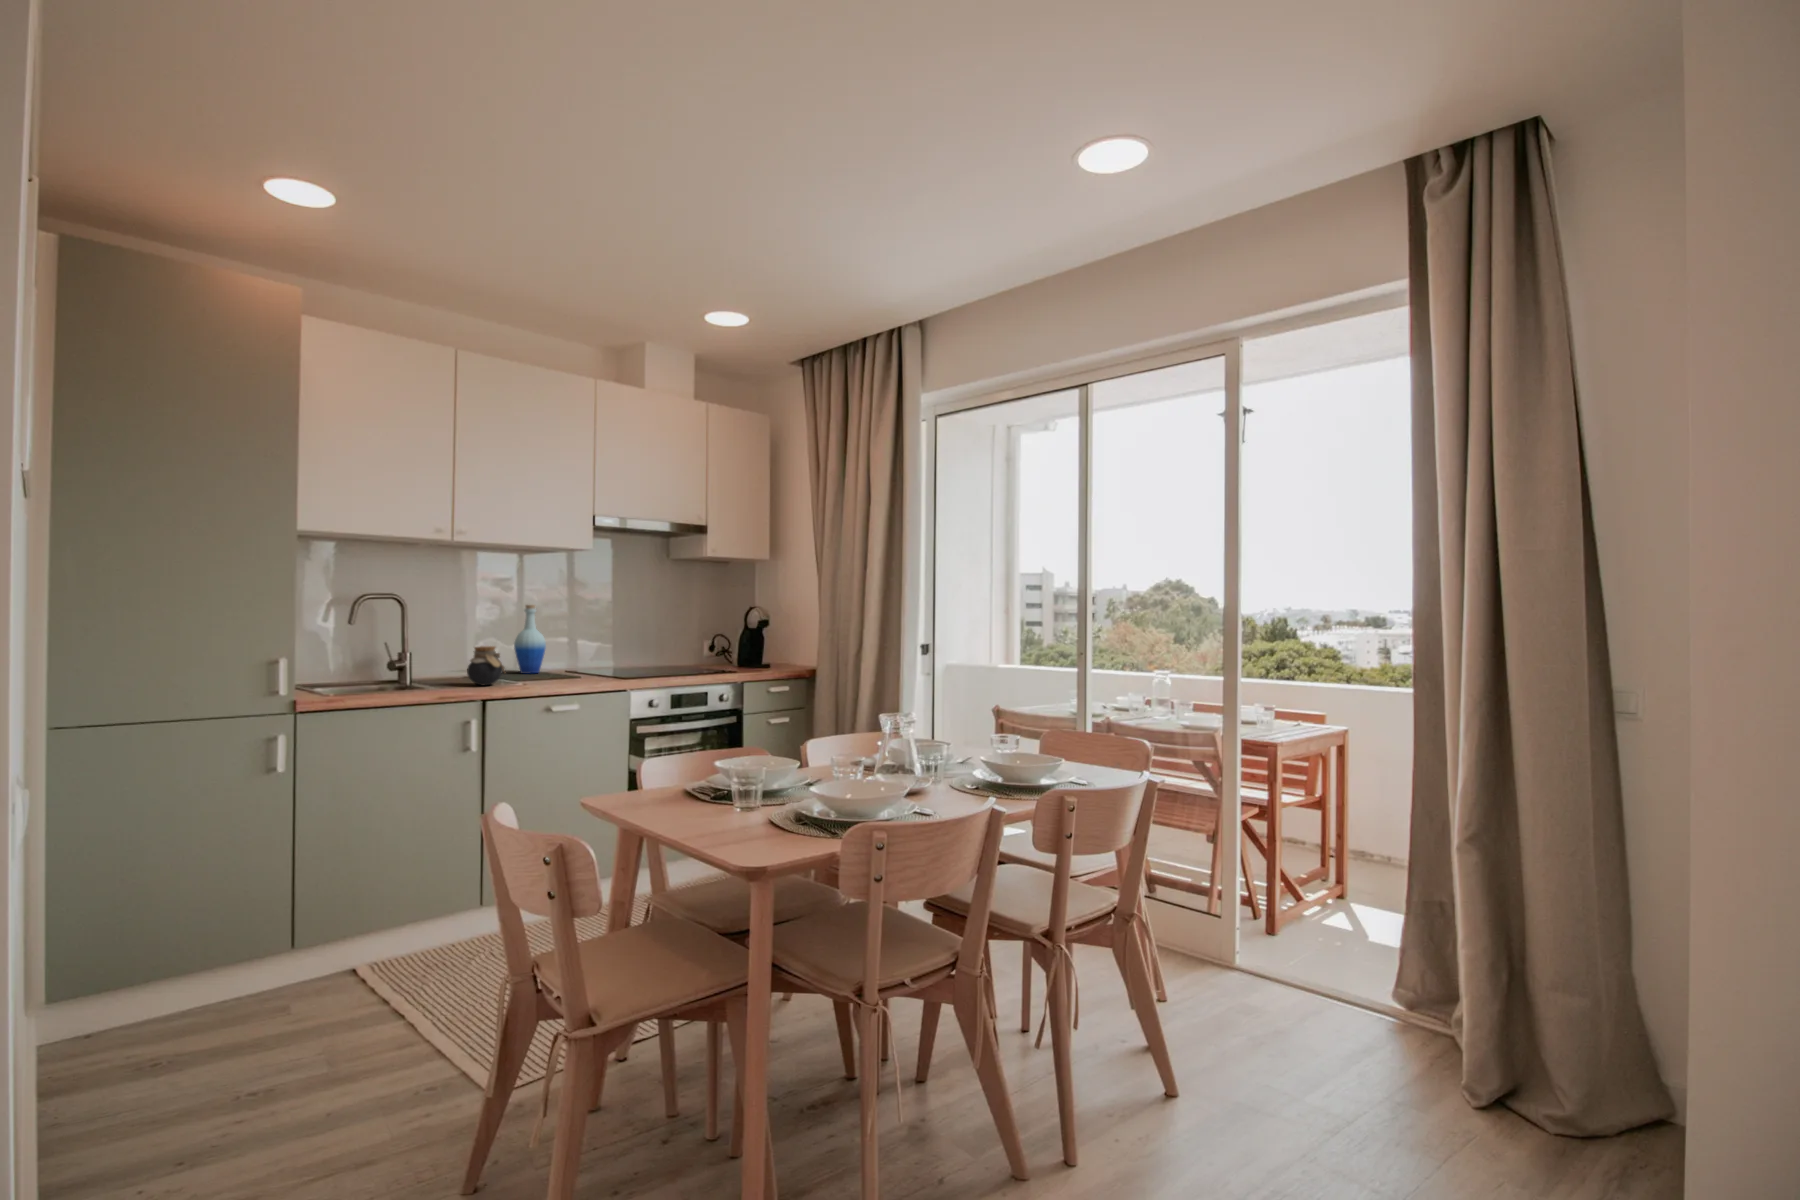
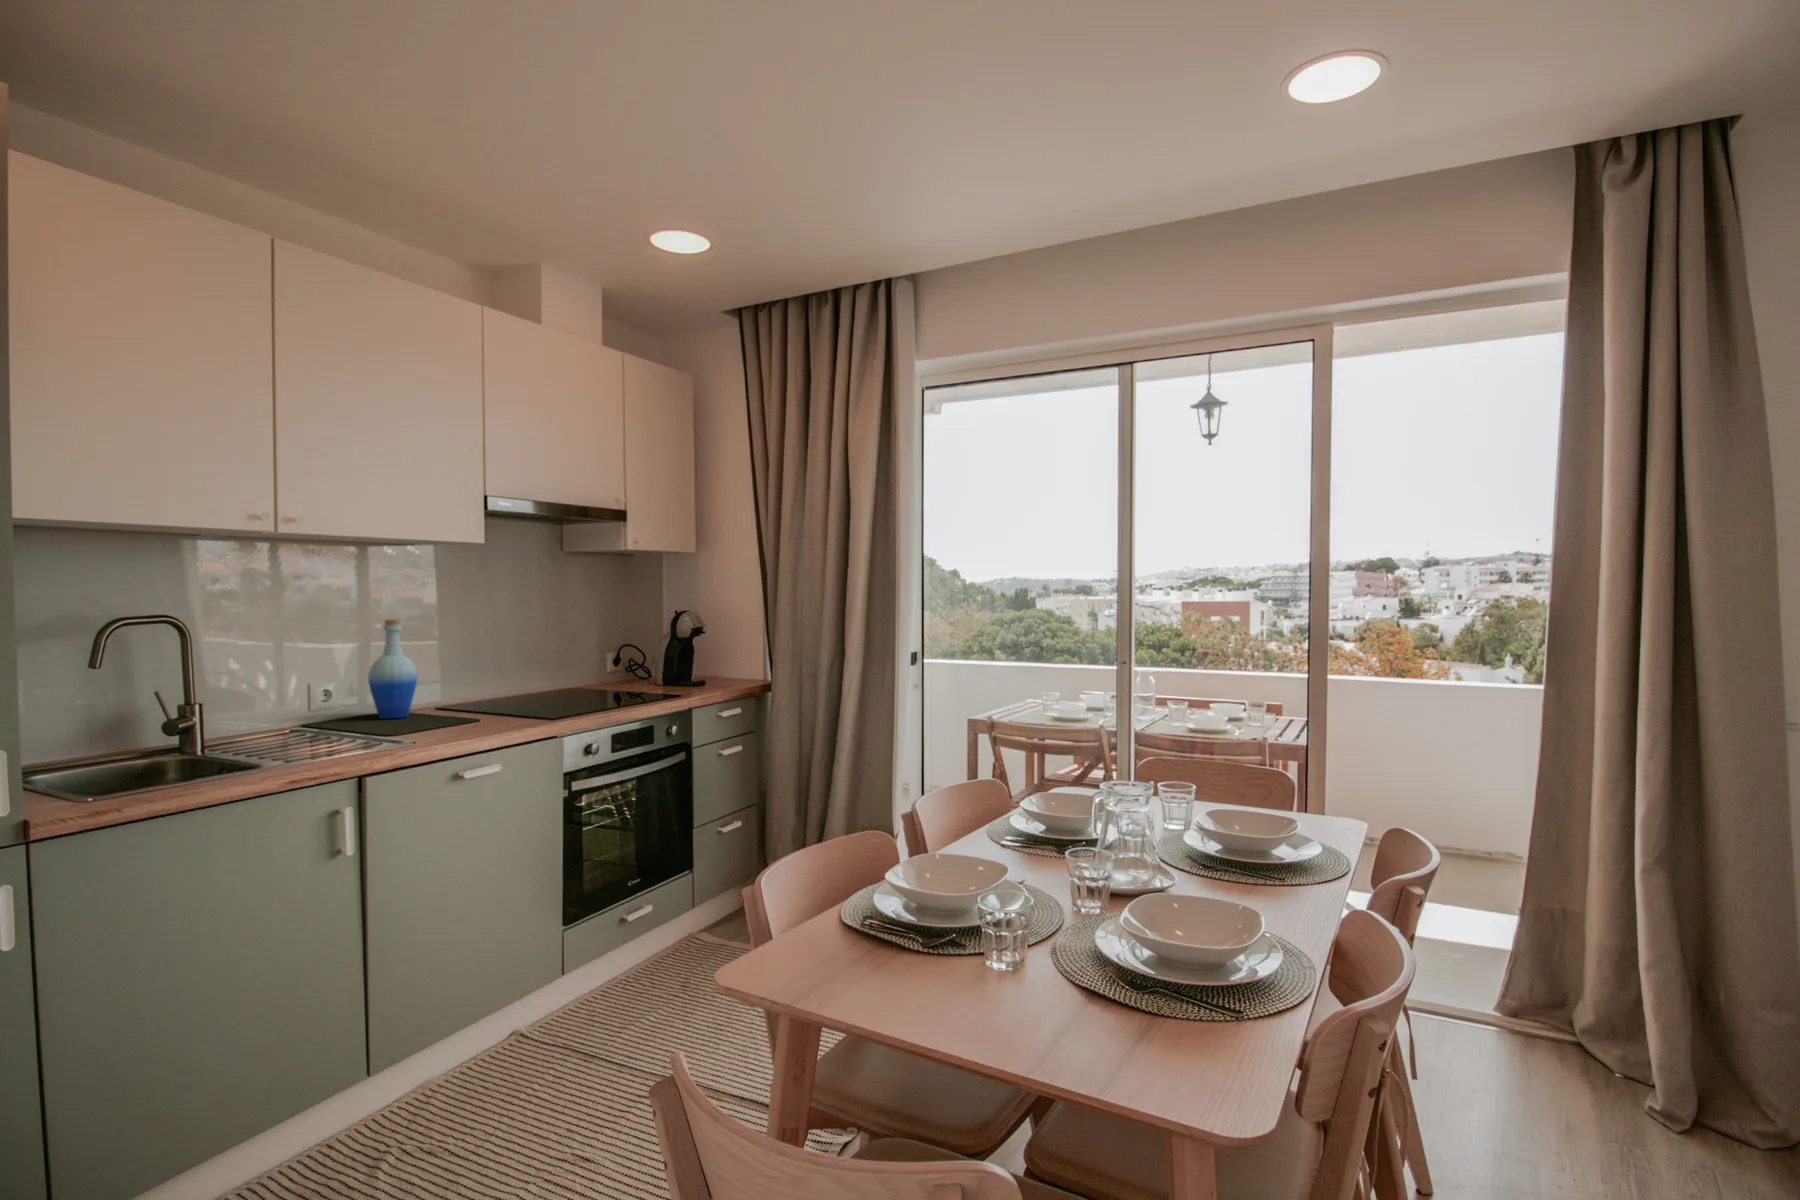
jar: present [467,646,505,685] -> none [318,689,385,750]

